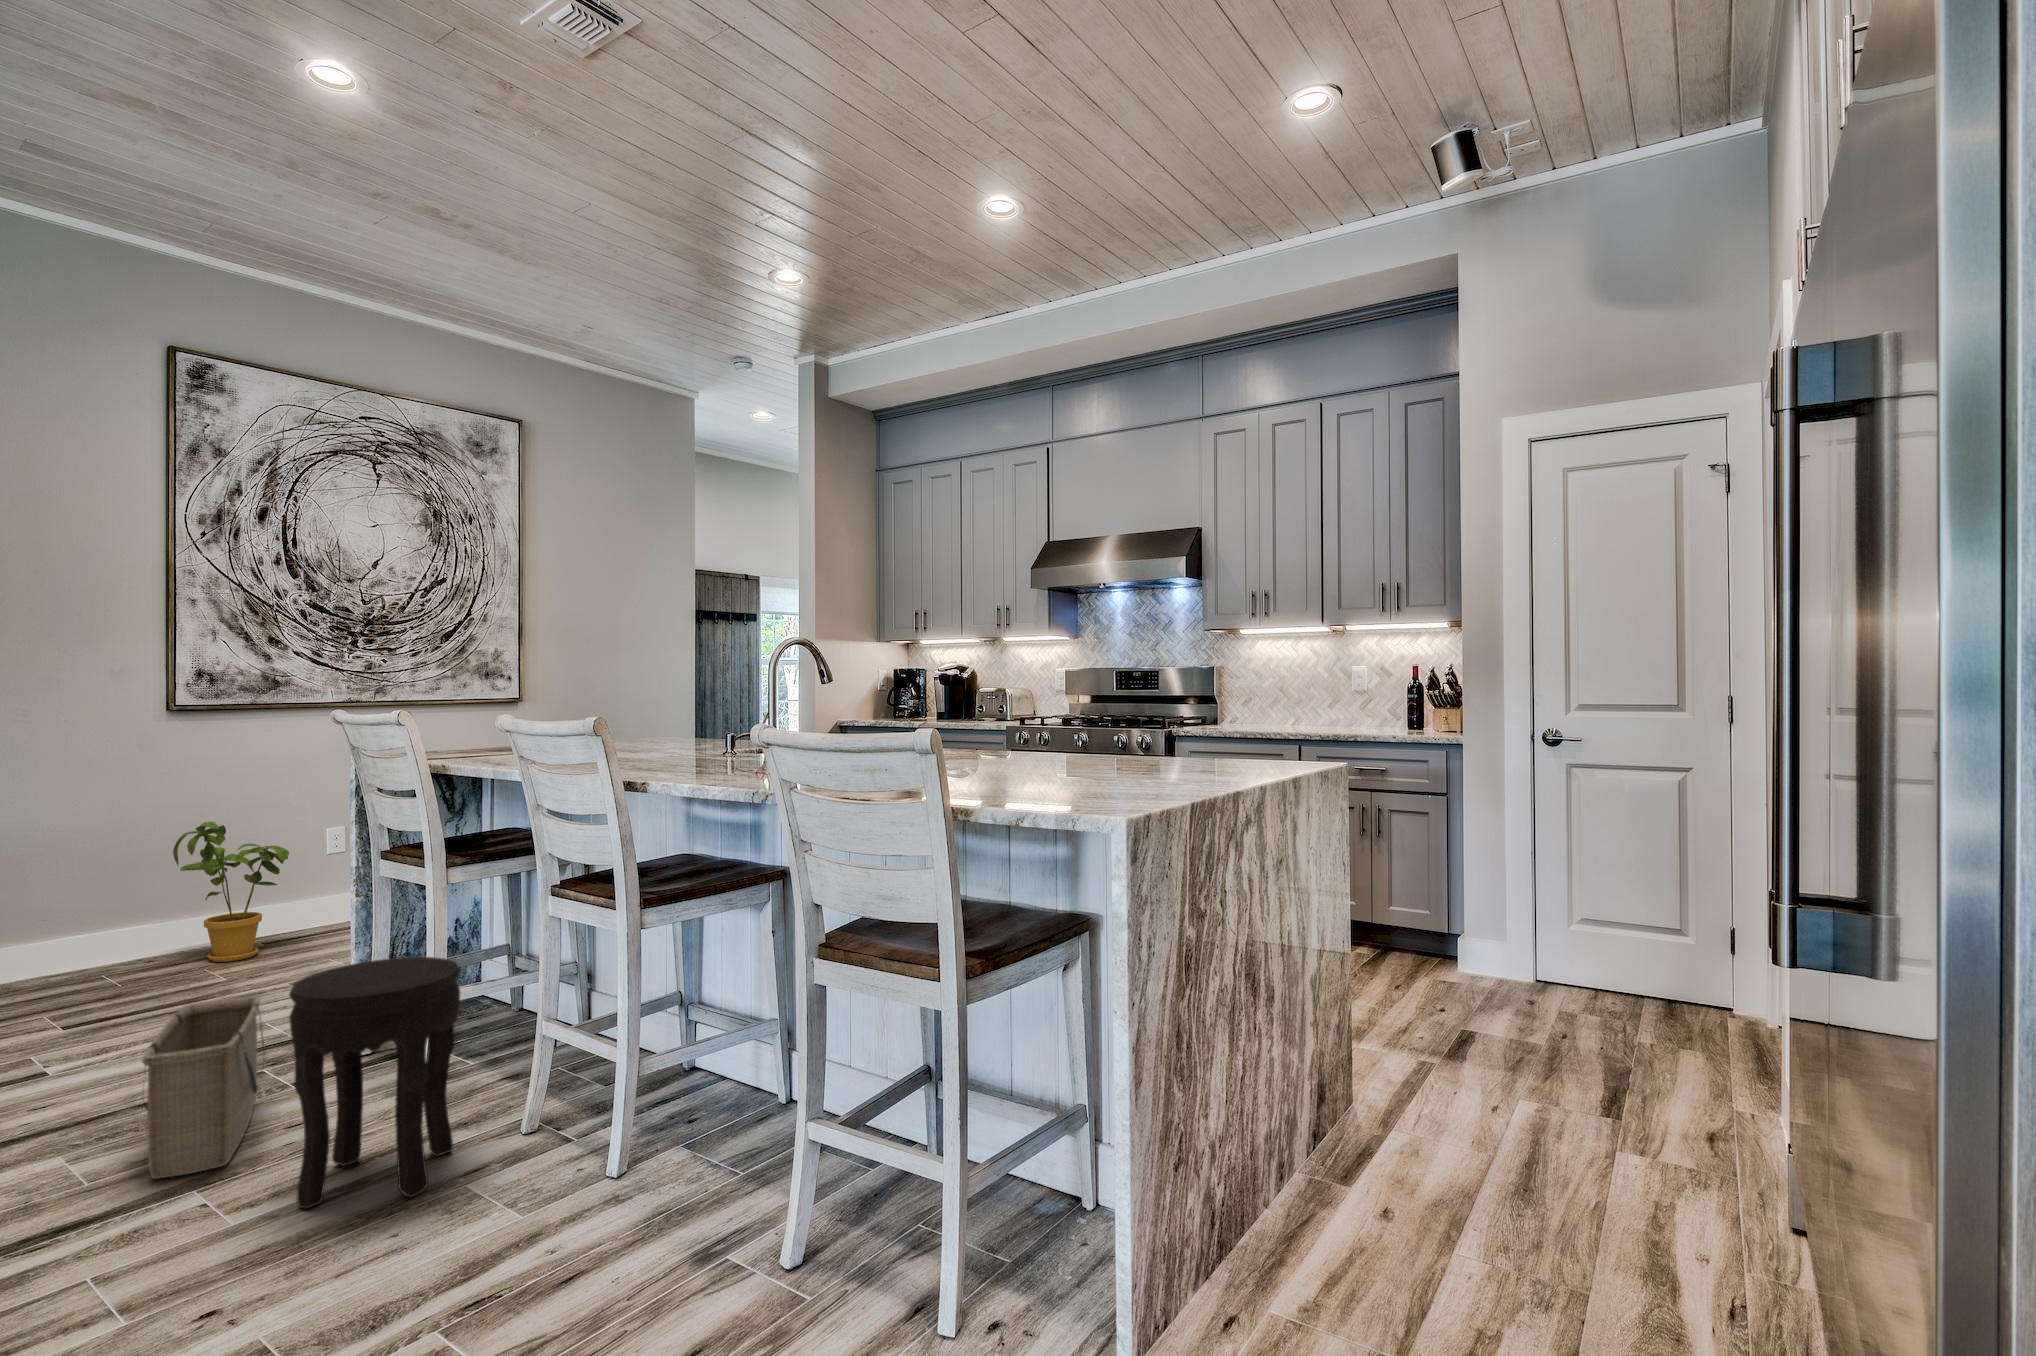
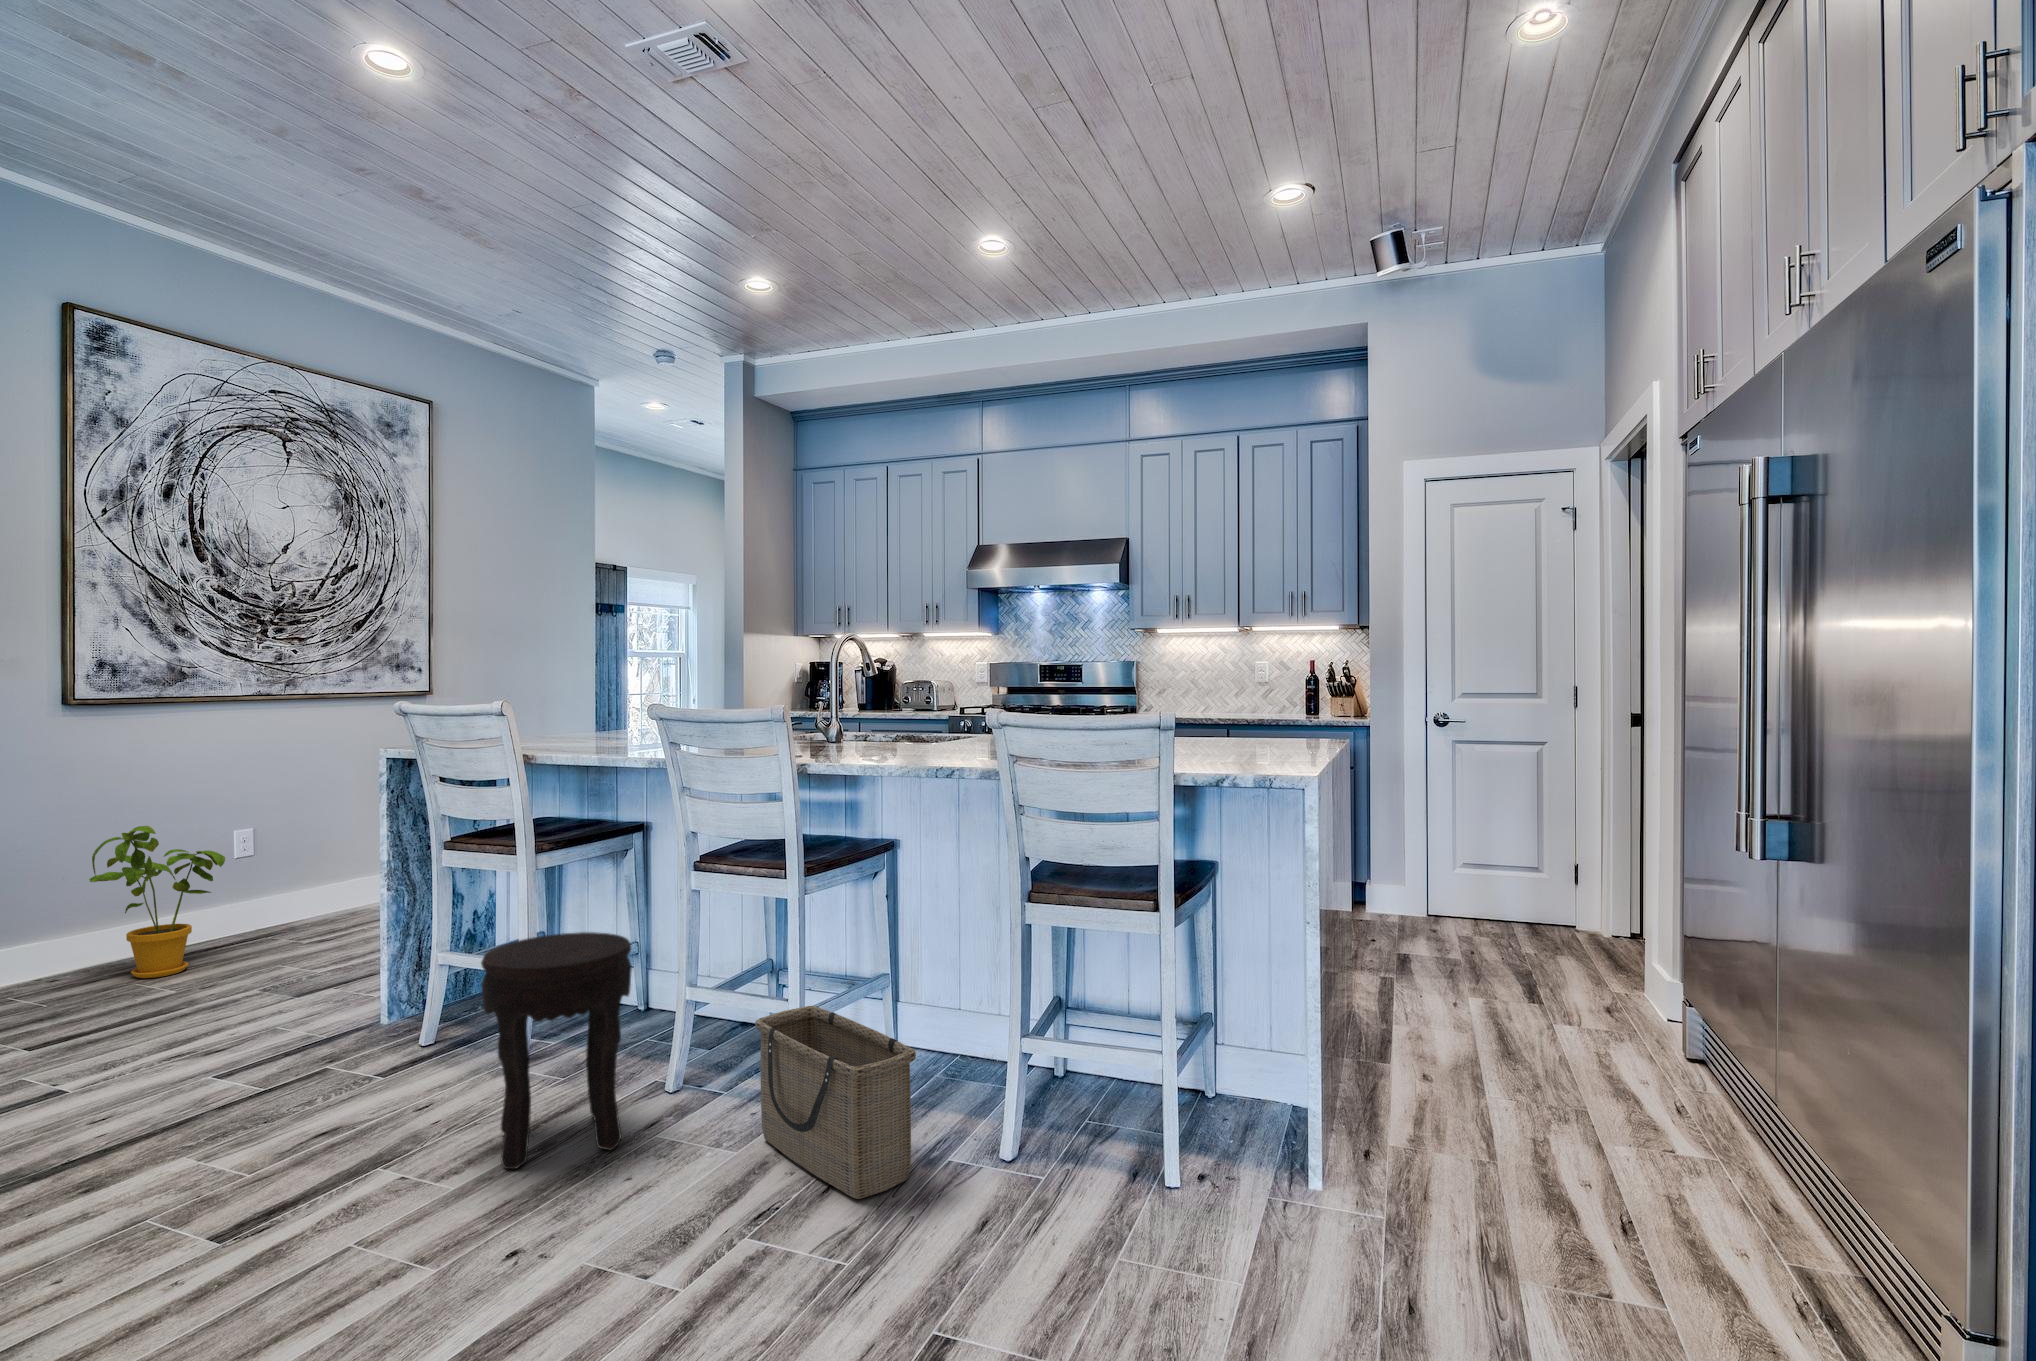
basket: present [142,996,264,1179] -> present [755,1006,916,1199]

